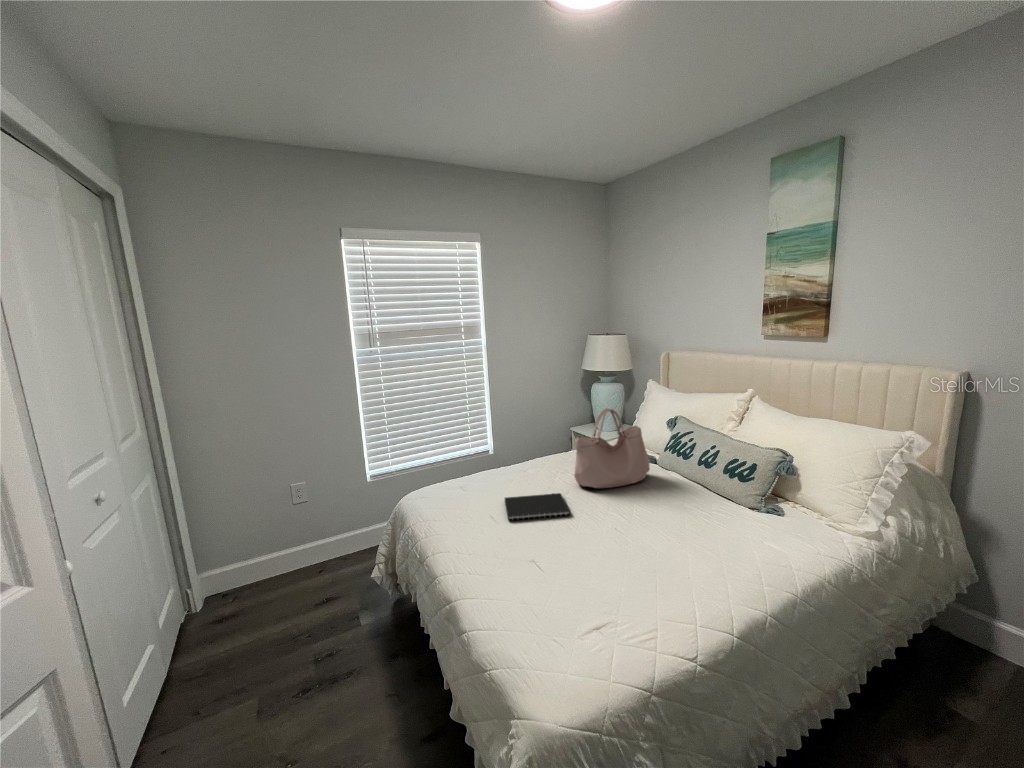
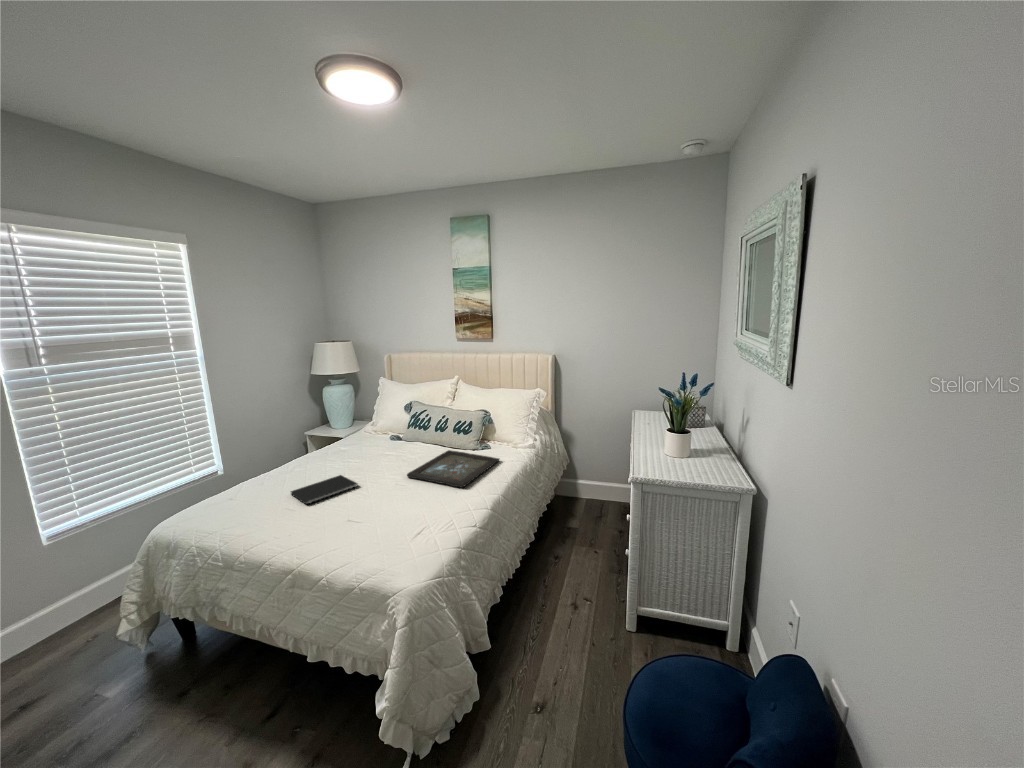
handbag: present [574,408,650,488] -> none [343,400,402,466]
tray: none [632,498,792,572] -> present [407,450,499,487]

